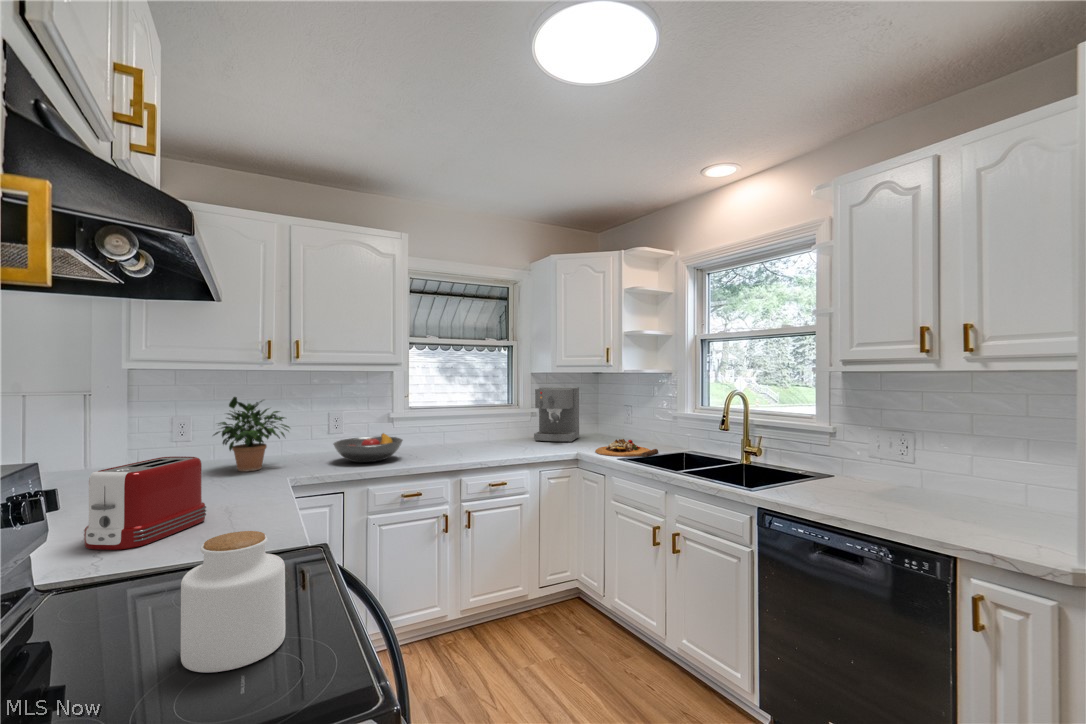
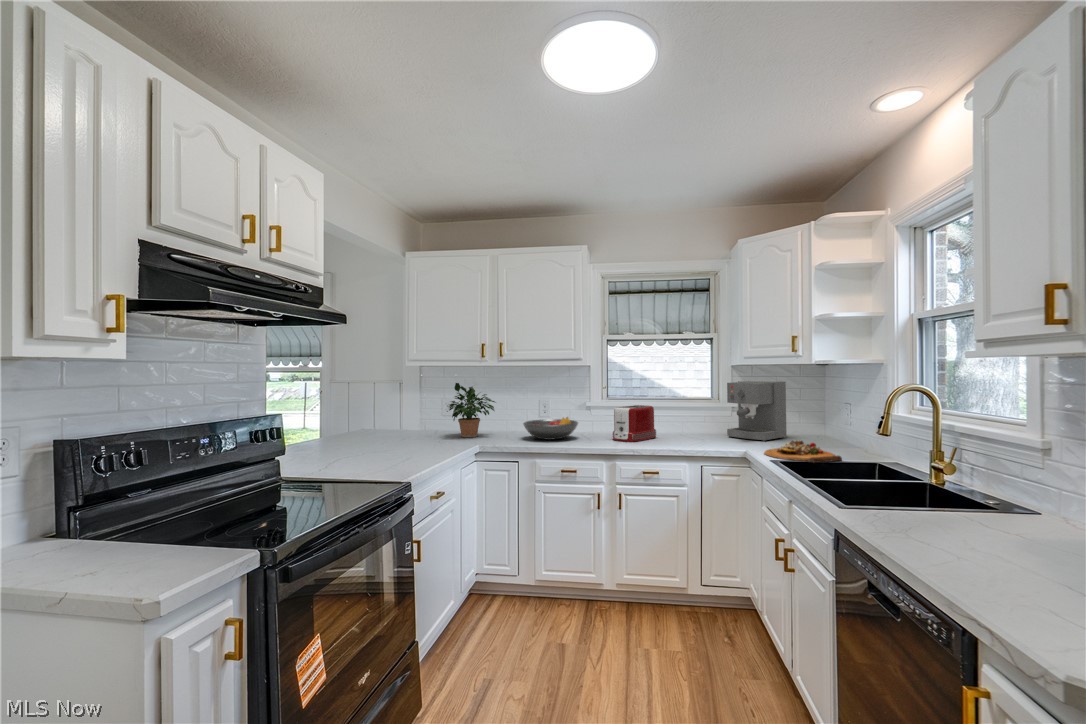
toaster: present [84,456,206,550] -> present [613,405,656,442]
jar: present [181,531,285,672] -> none [235,453,294,525]

